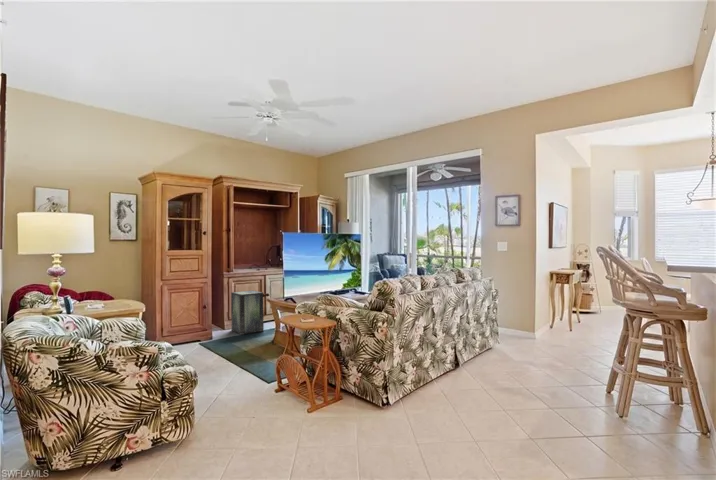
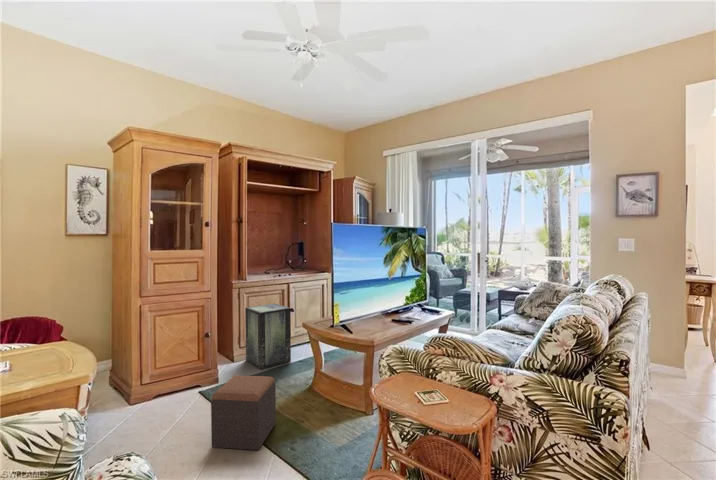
footstool: none [206,326,245,365] -> present [211,375,276,450]

